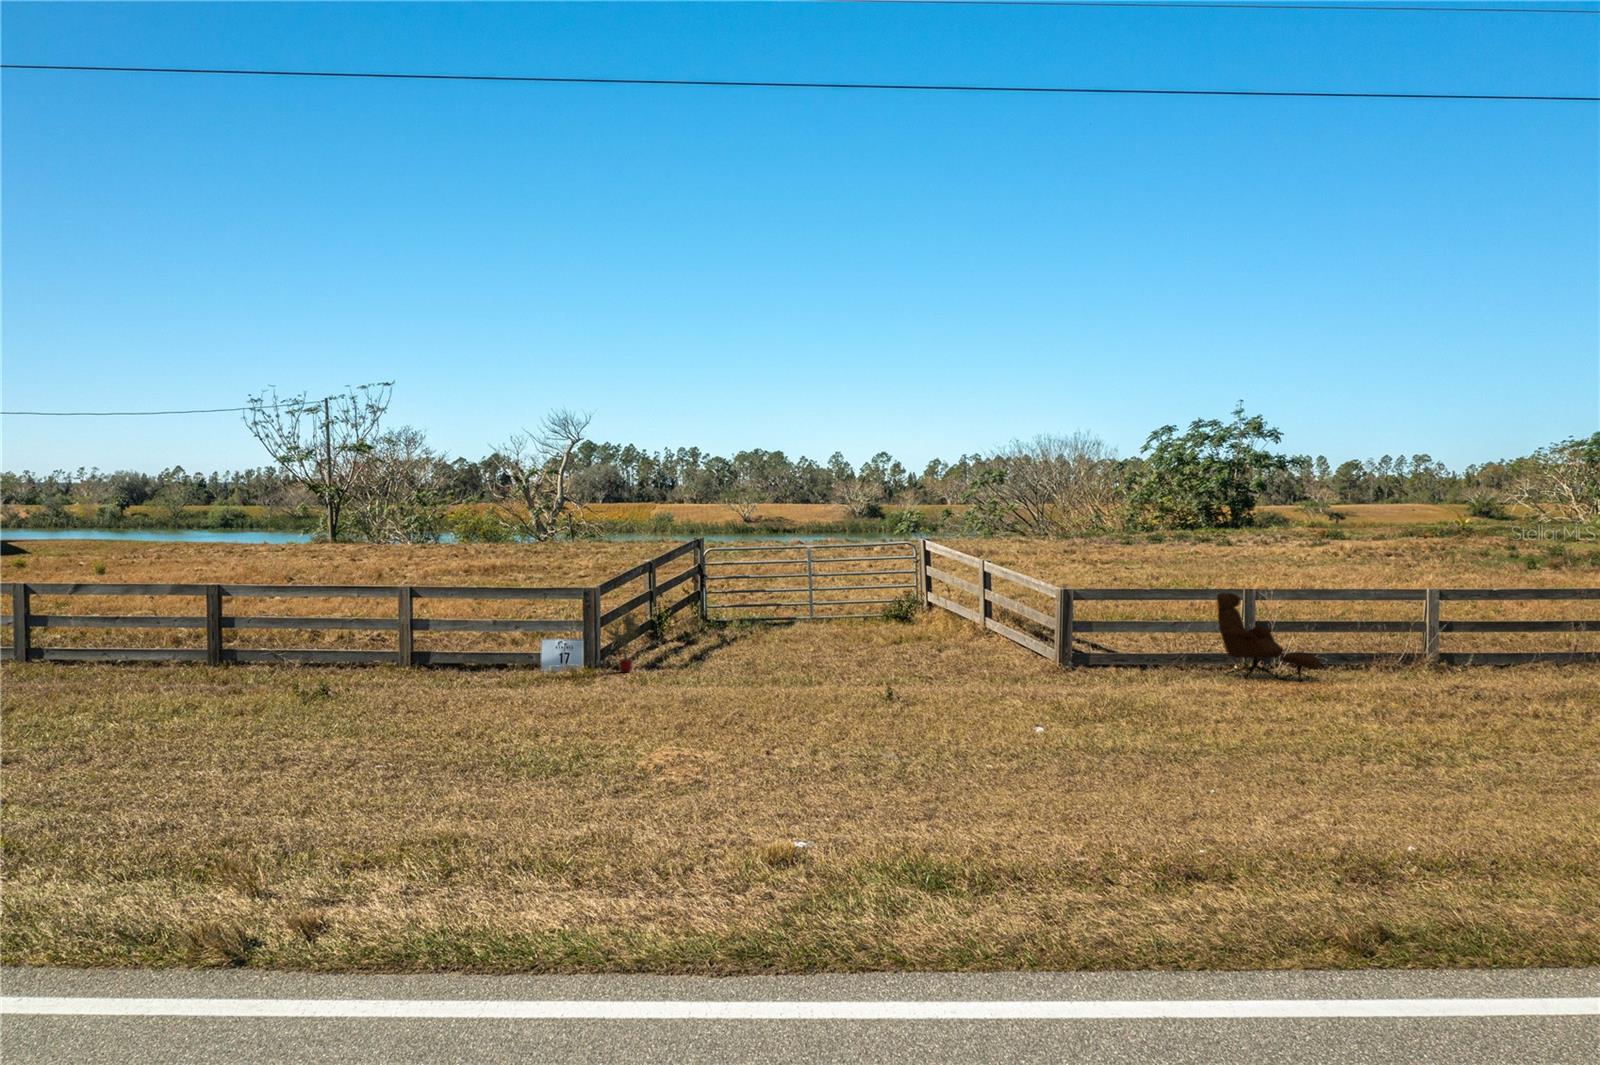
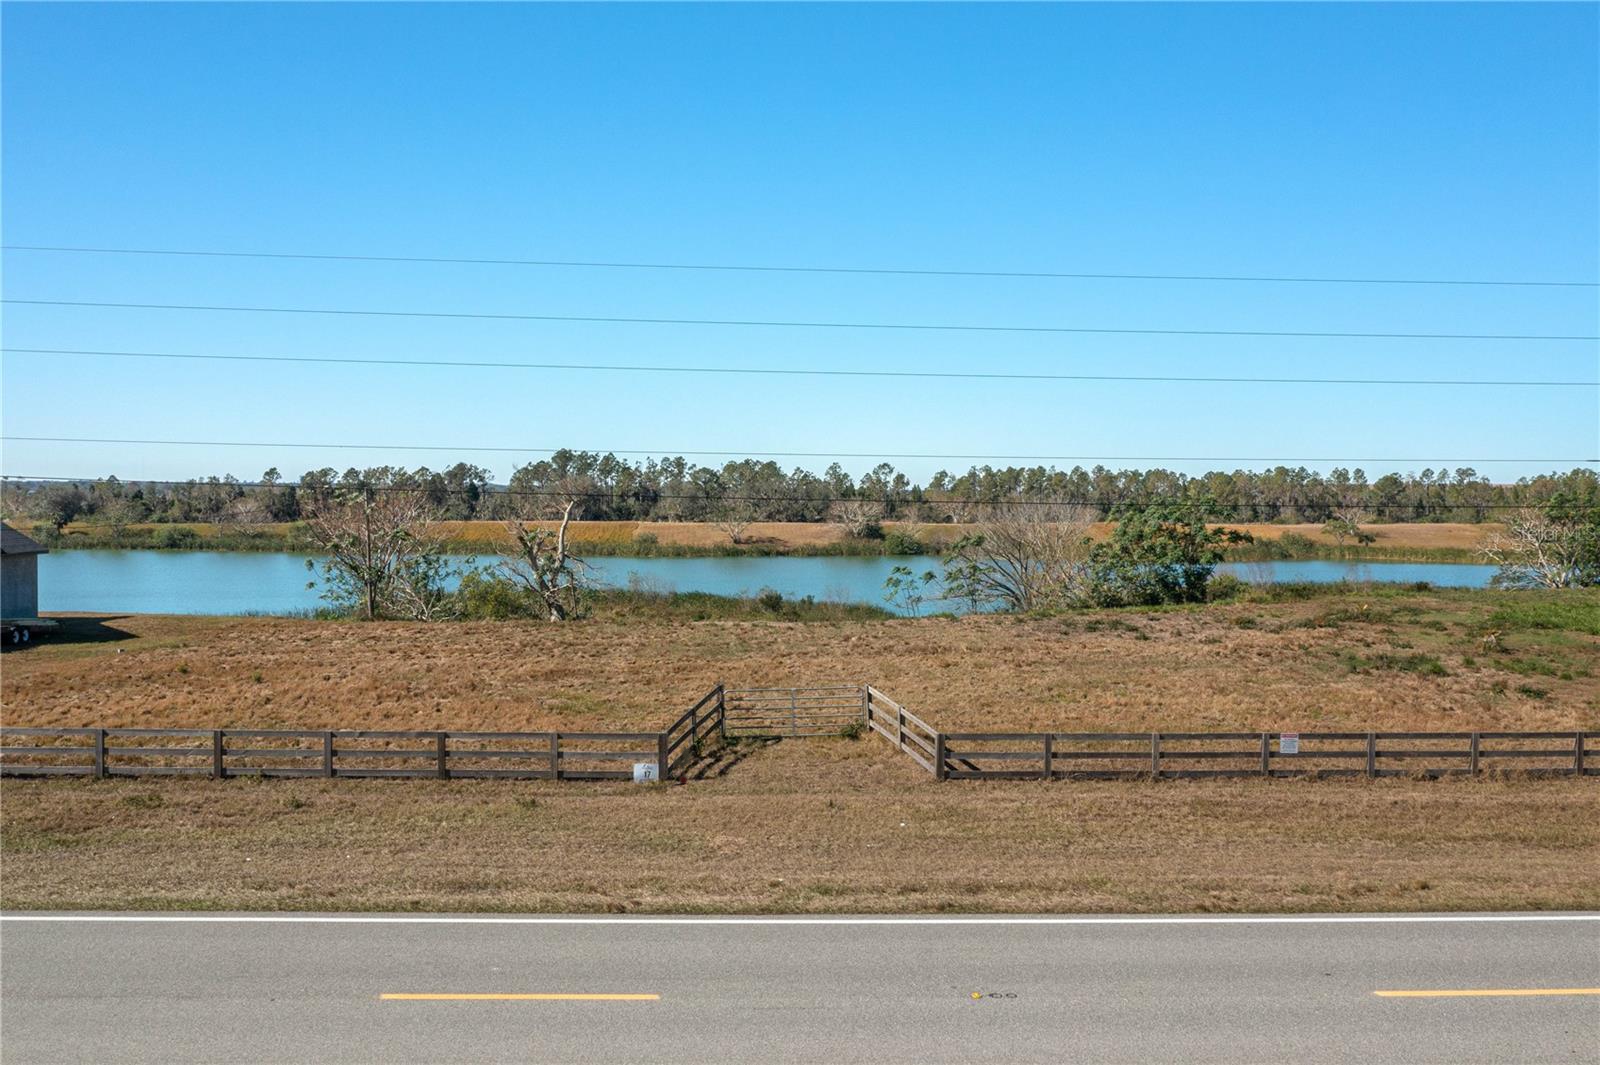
lounge chair: present [1217,592,1321,681] -> none [1024,736,1082,791]

